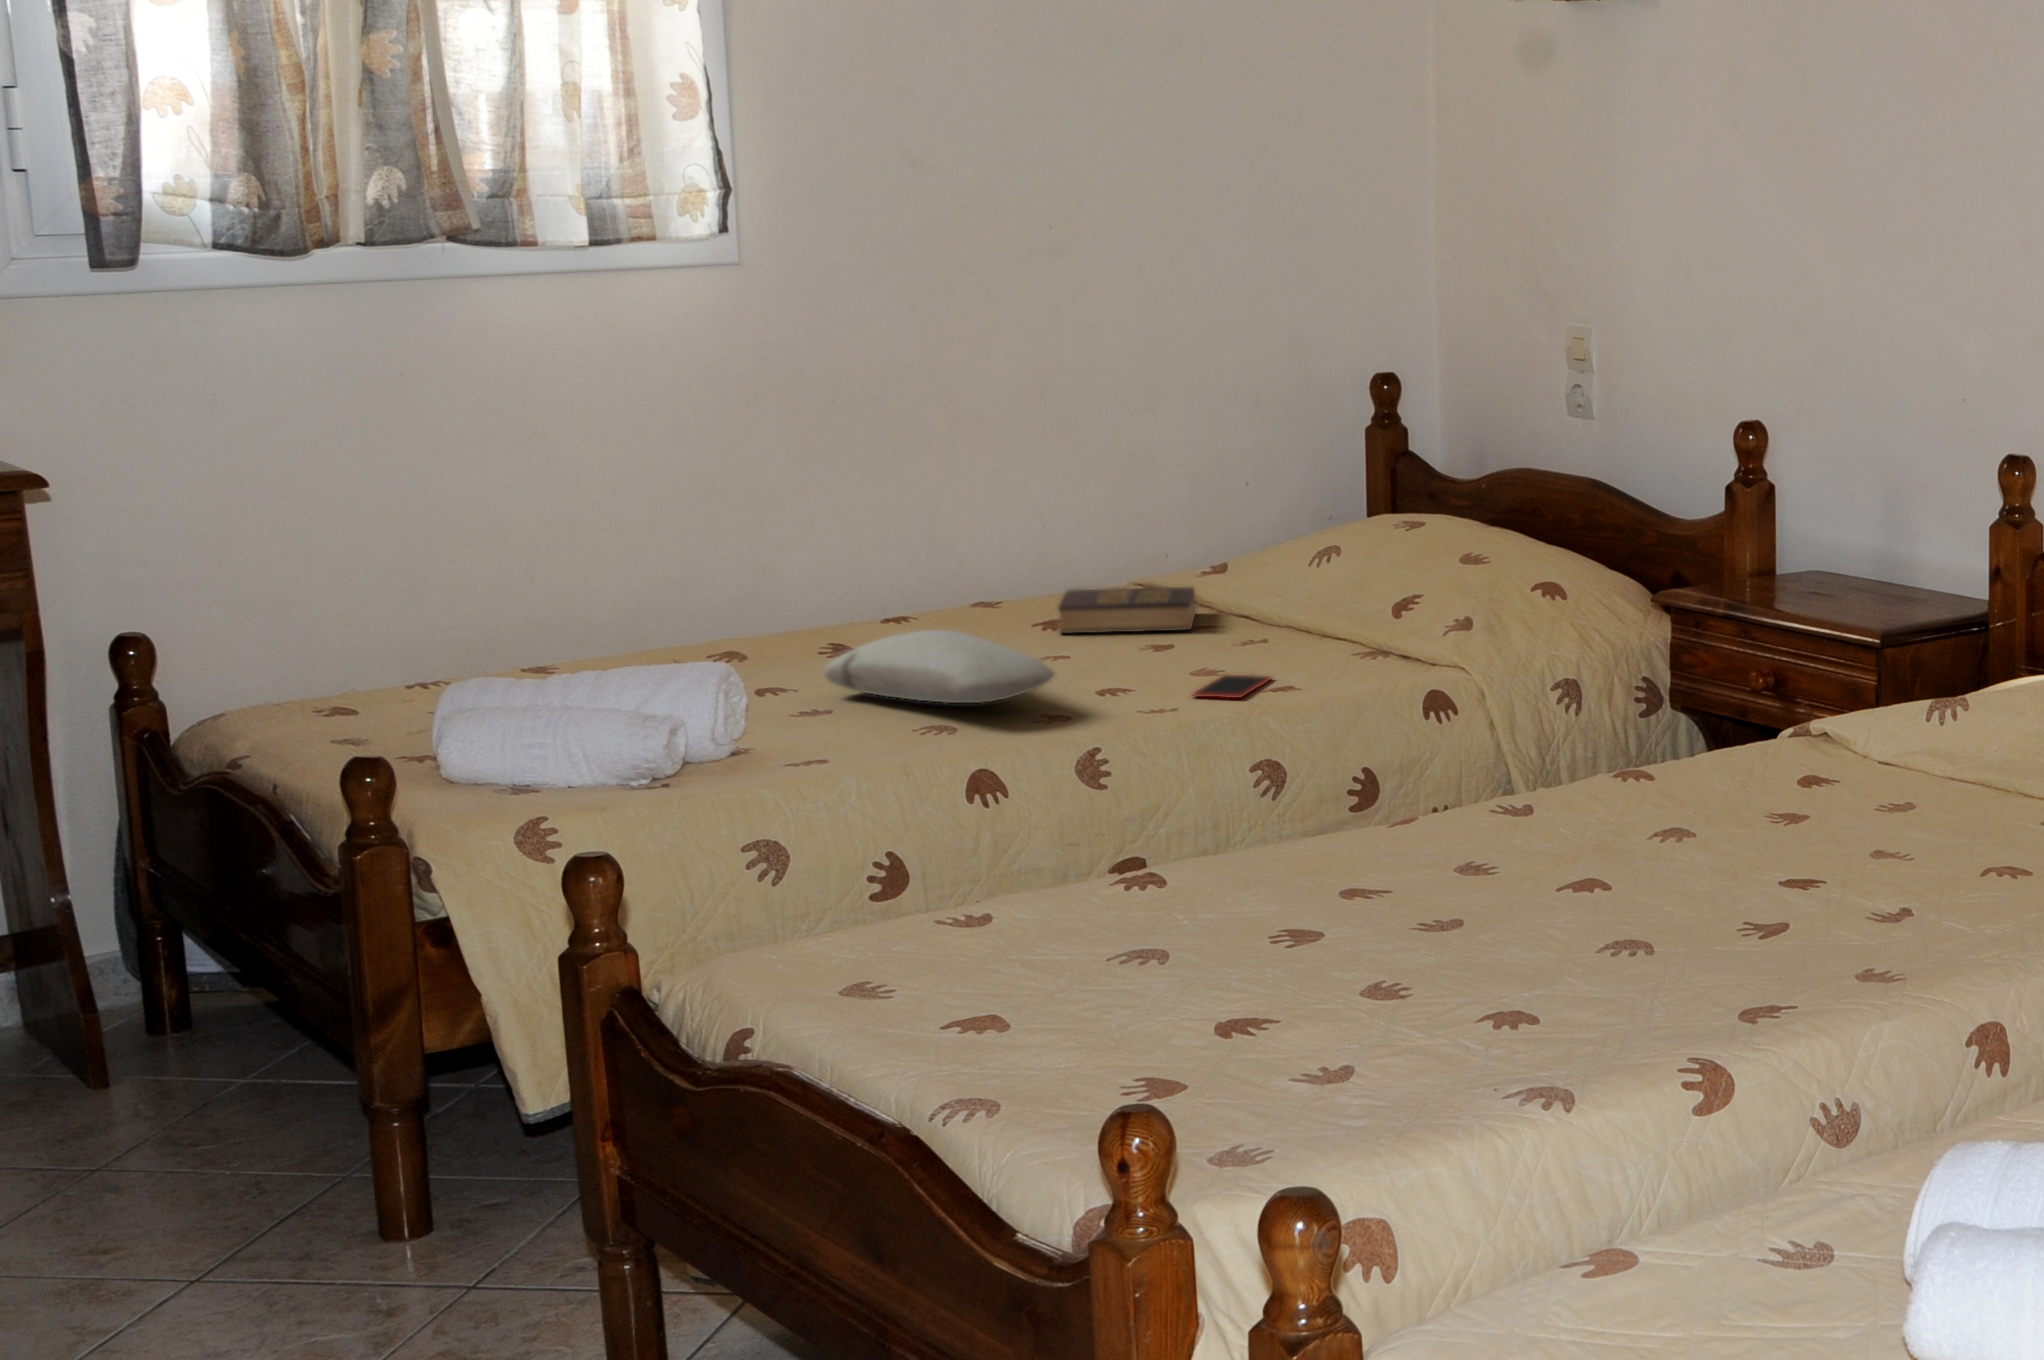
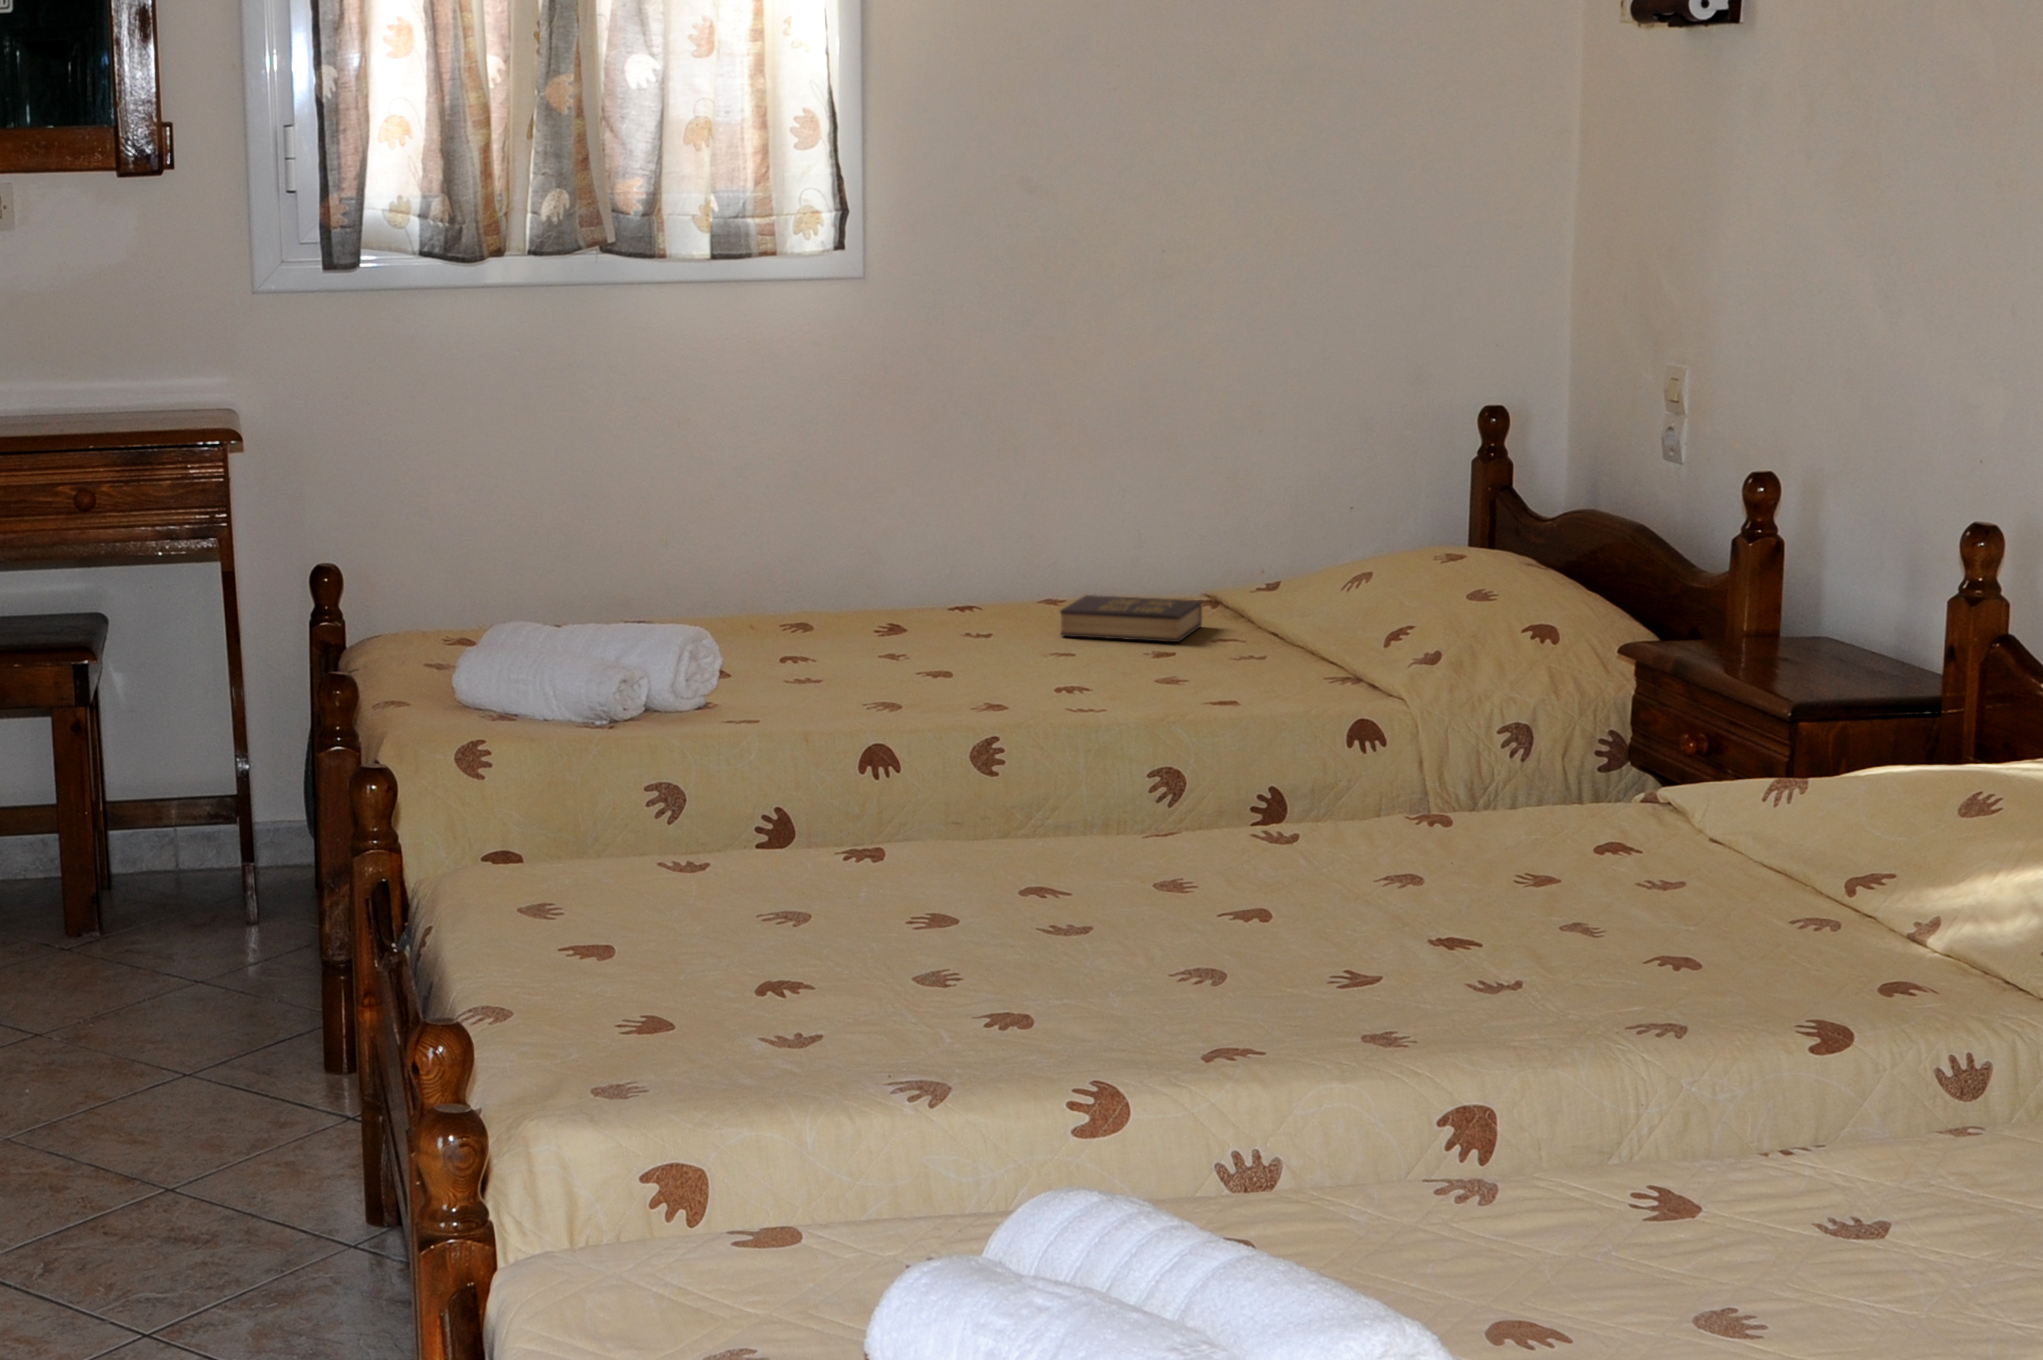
pillow: present [824,630,1054,703] -> none [815,622,988,692]
smartphone: present [1193,675,1271,698] -> none [1117,686,1207,709]

